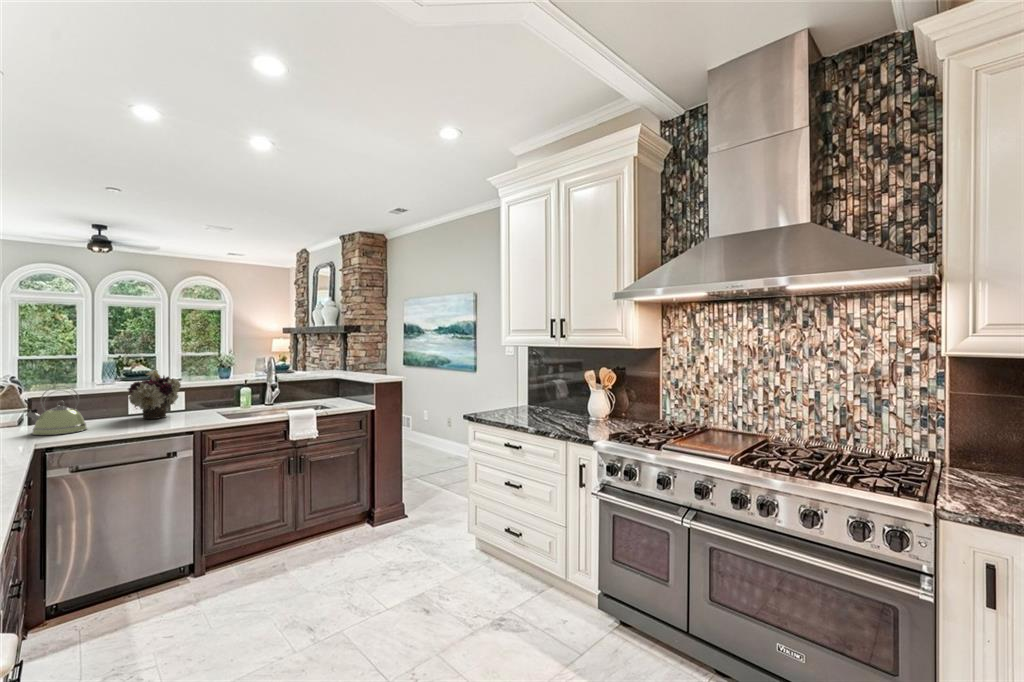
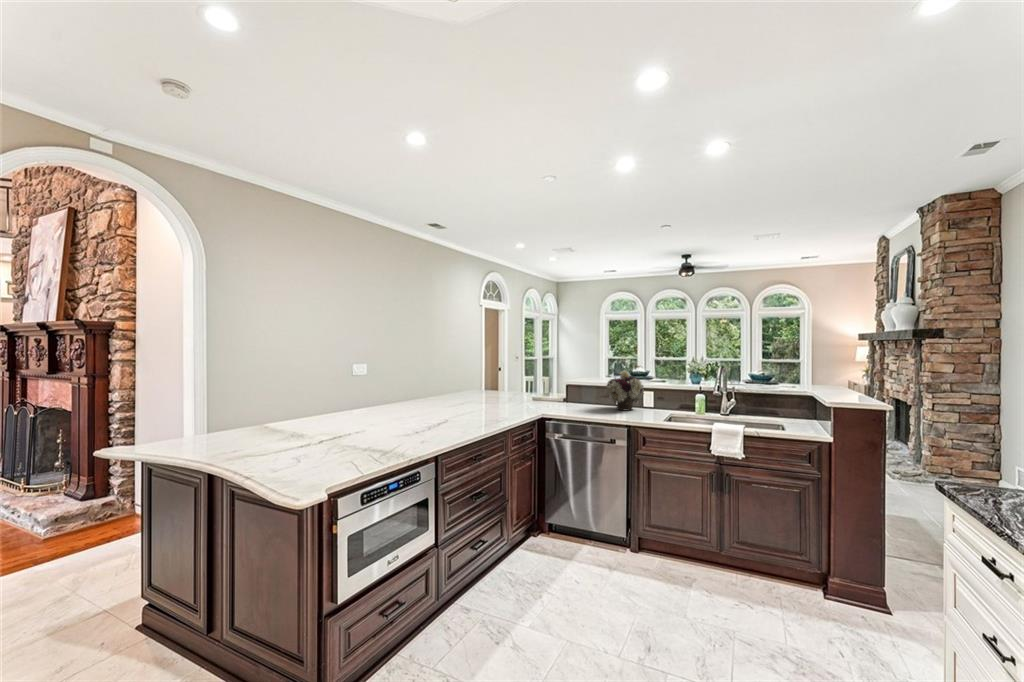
kettle: present [24,386,87,435] -> none [549,377,579,411]

